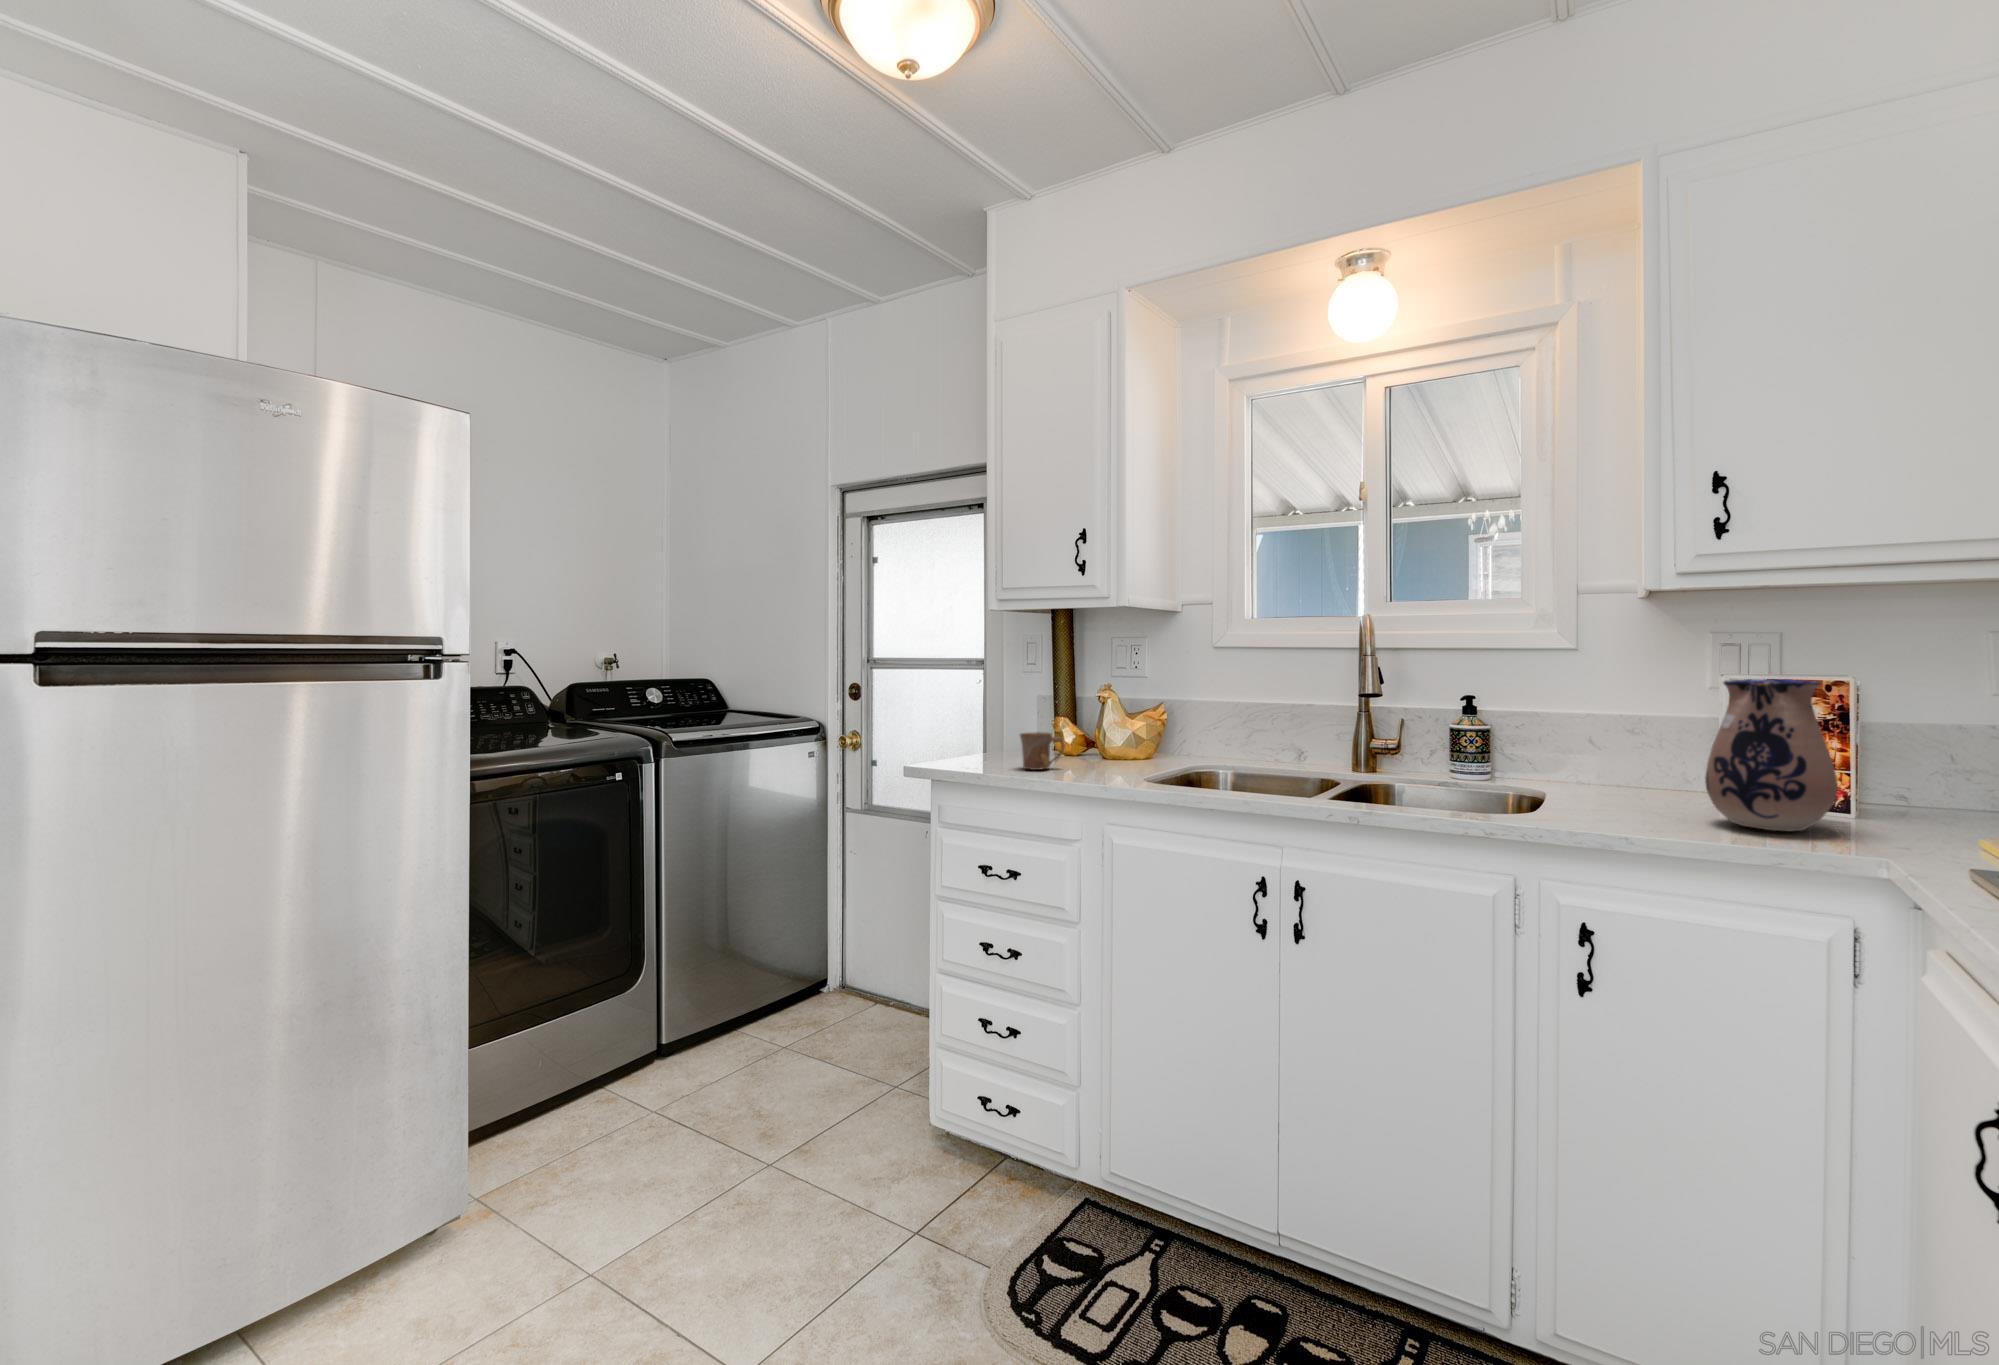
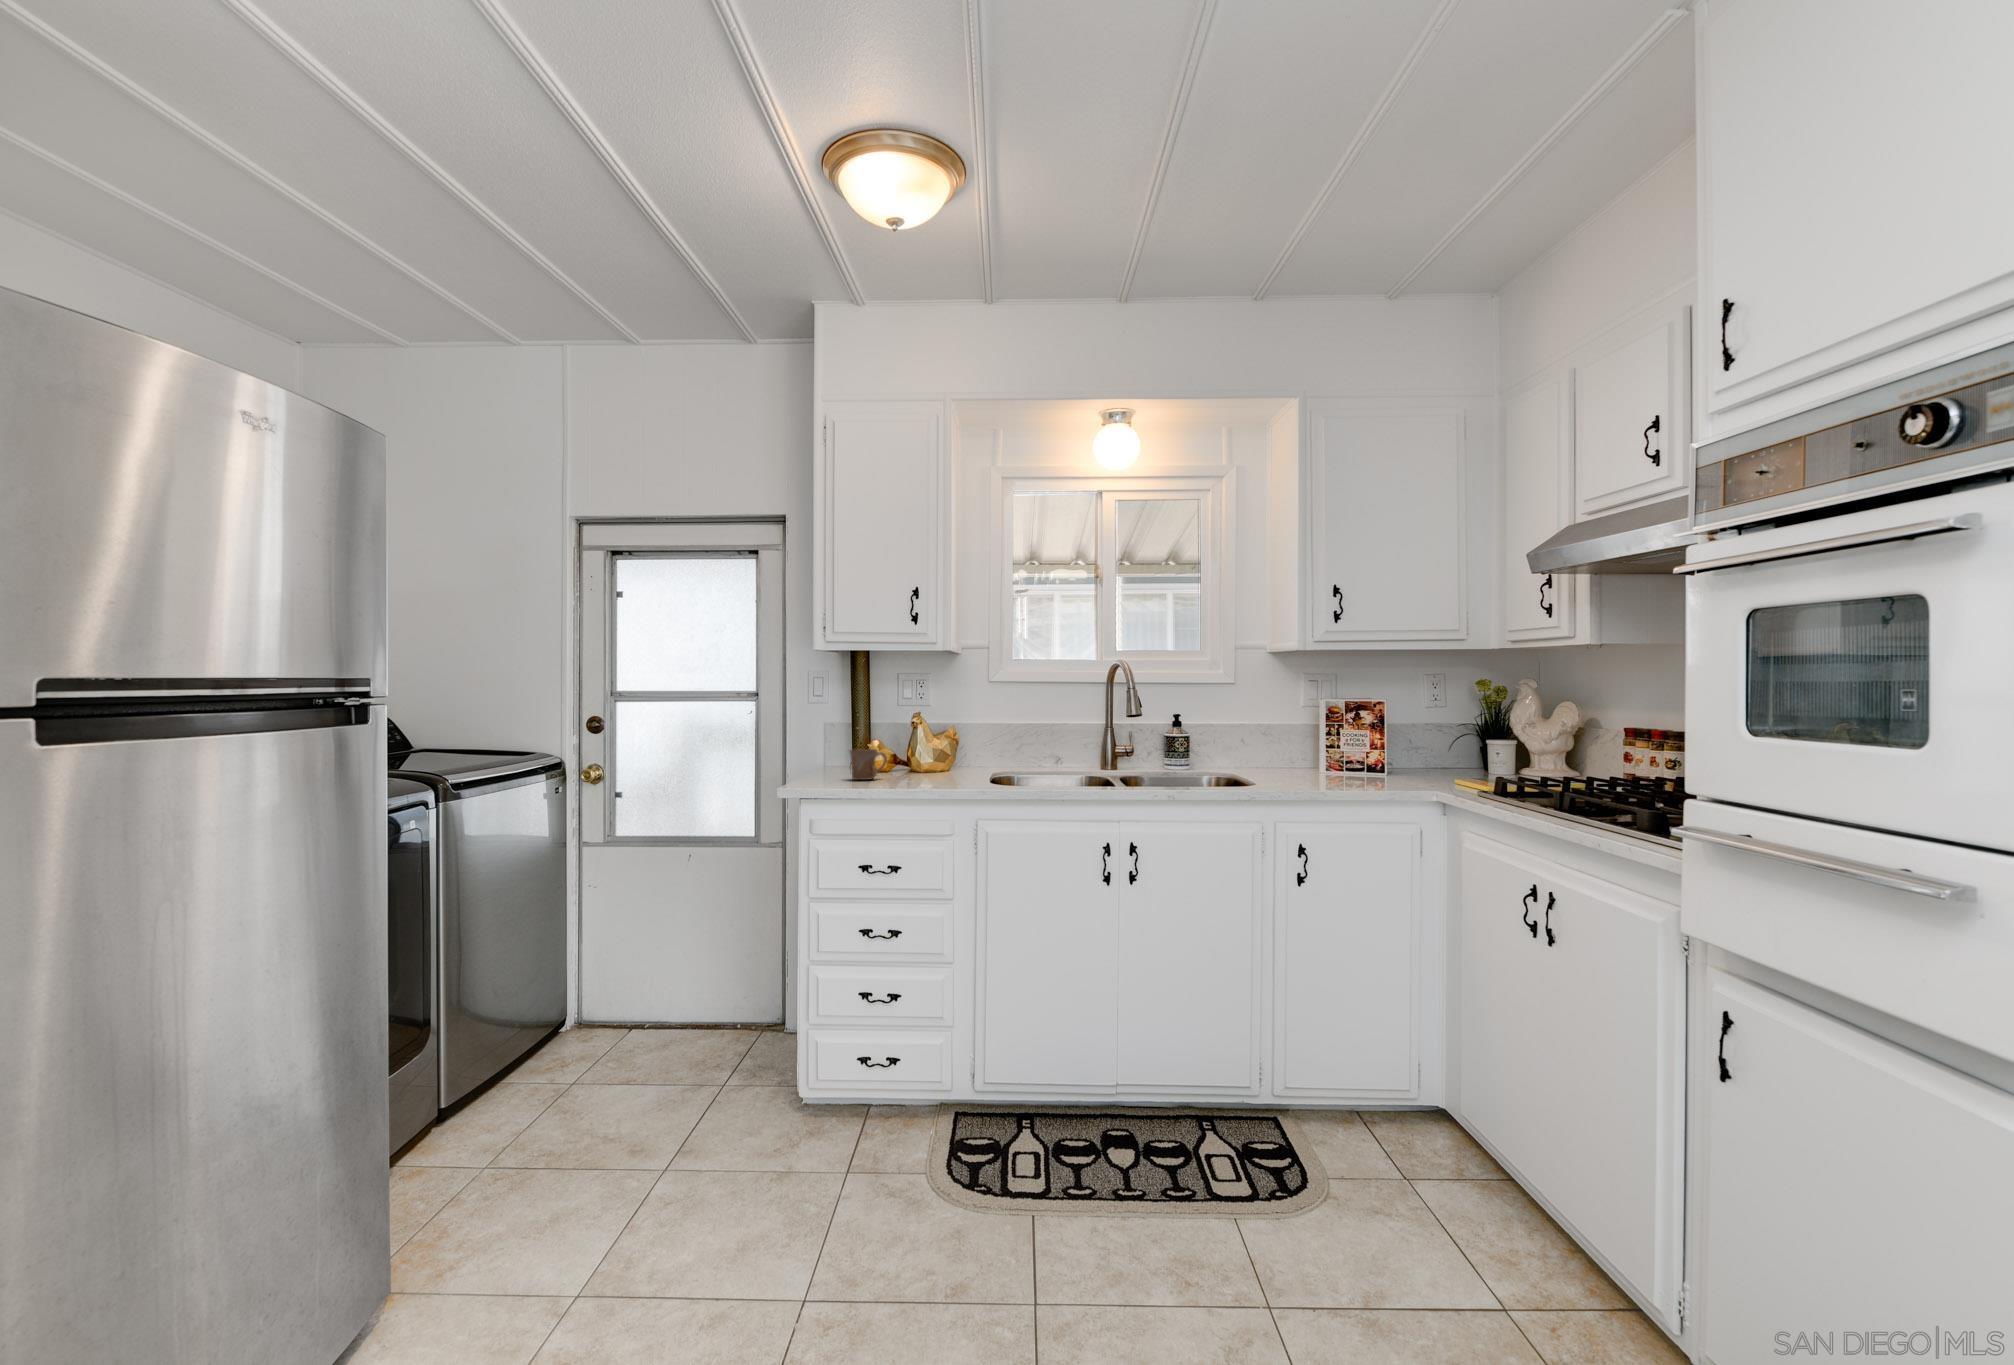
ceramic pitcher: present [1705,679,1838,832] -> none [1325,700,1386,783]

